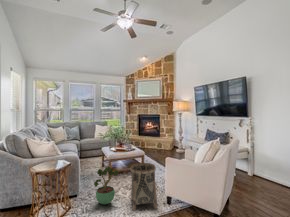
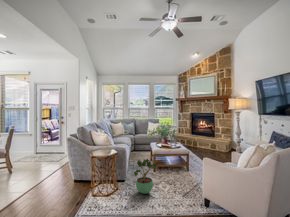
basket: present [130,163,157,211] -> none [167,159,193,207]

